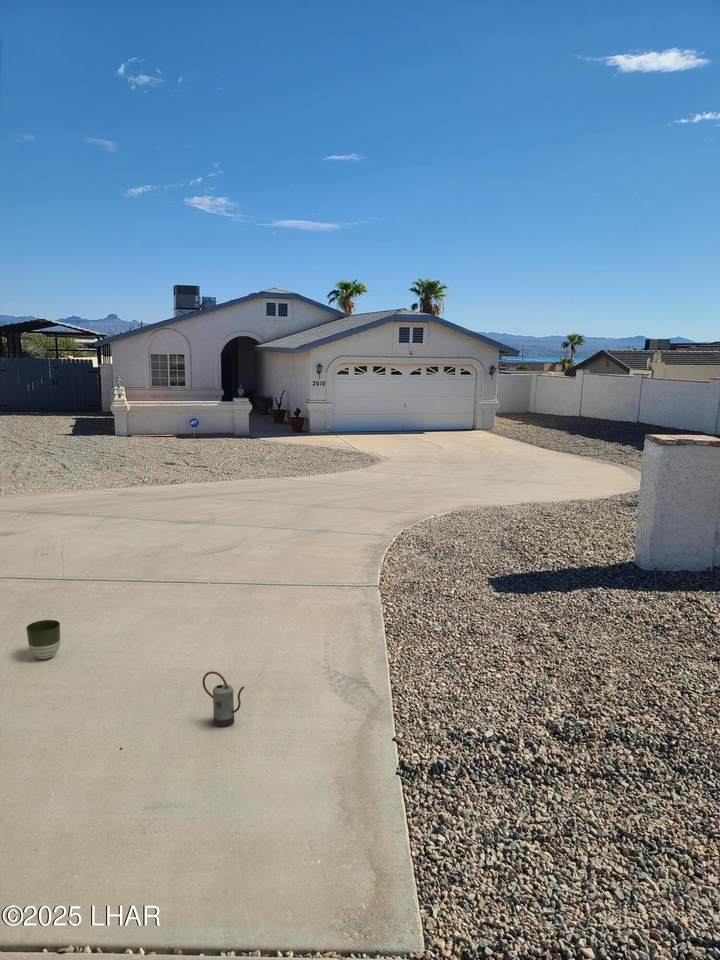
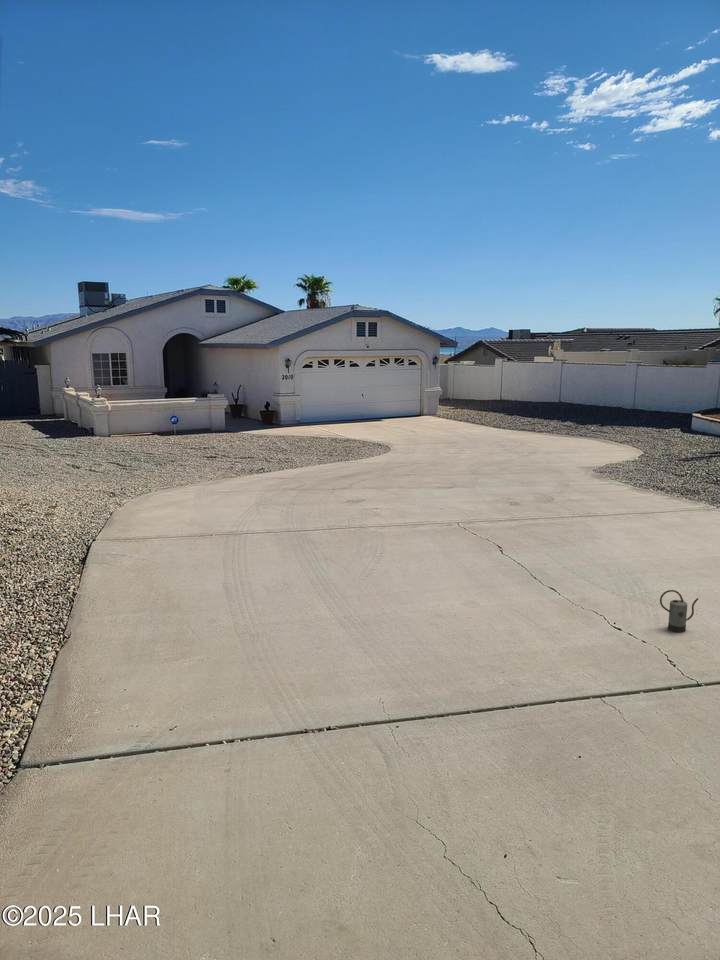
planter: present [26,620,60,659] -> none [443,576,469,609]

